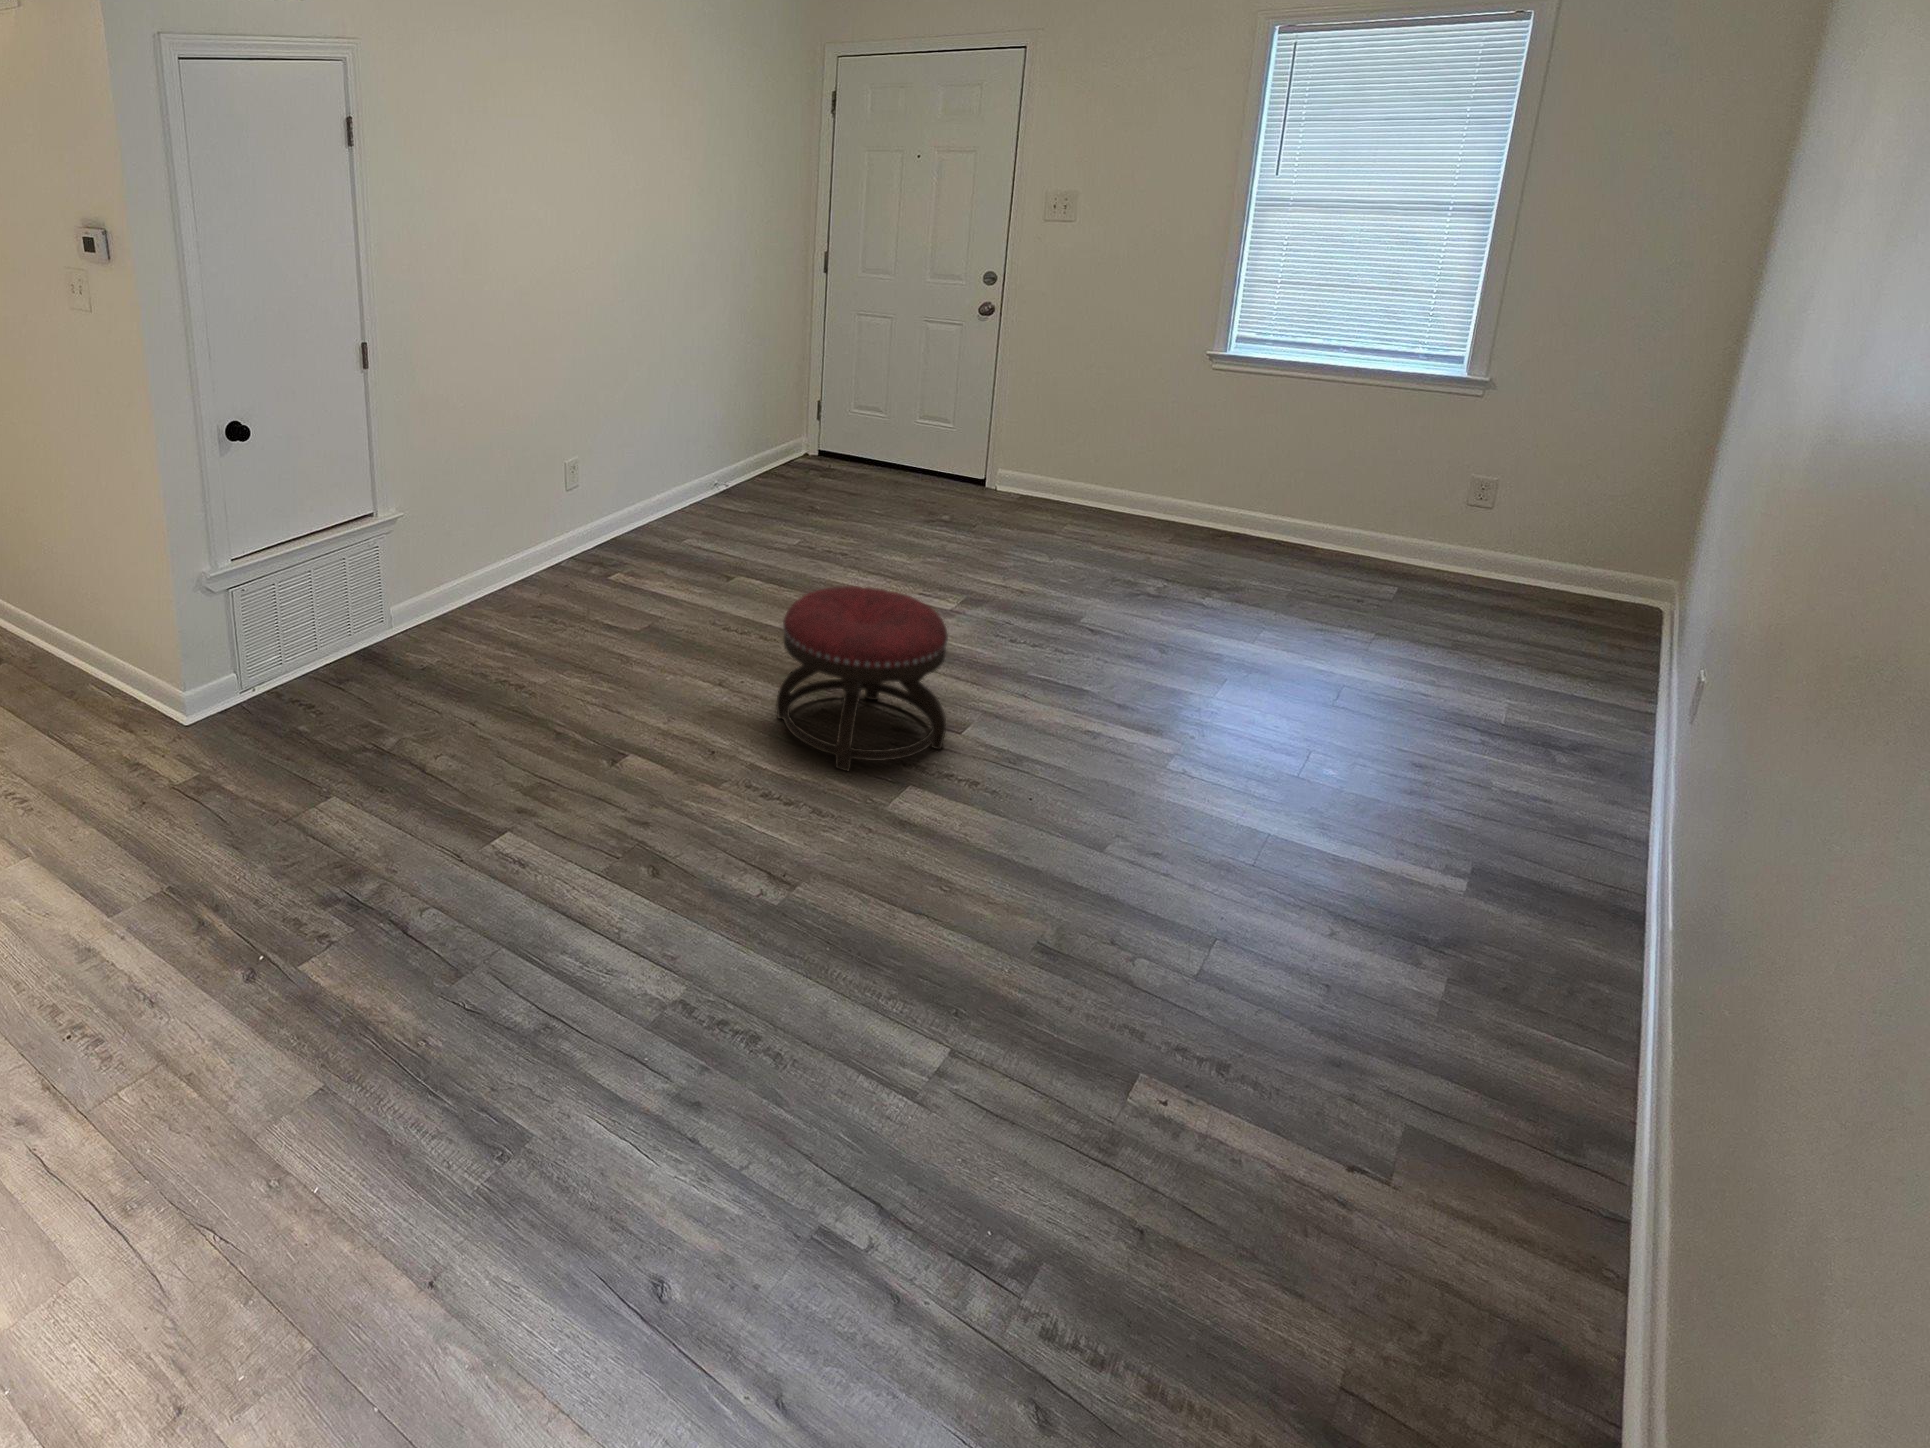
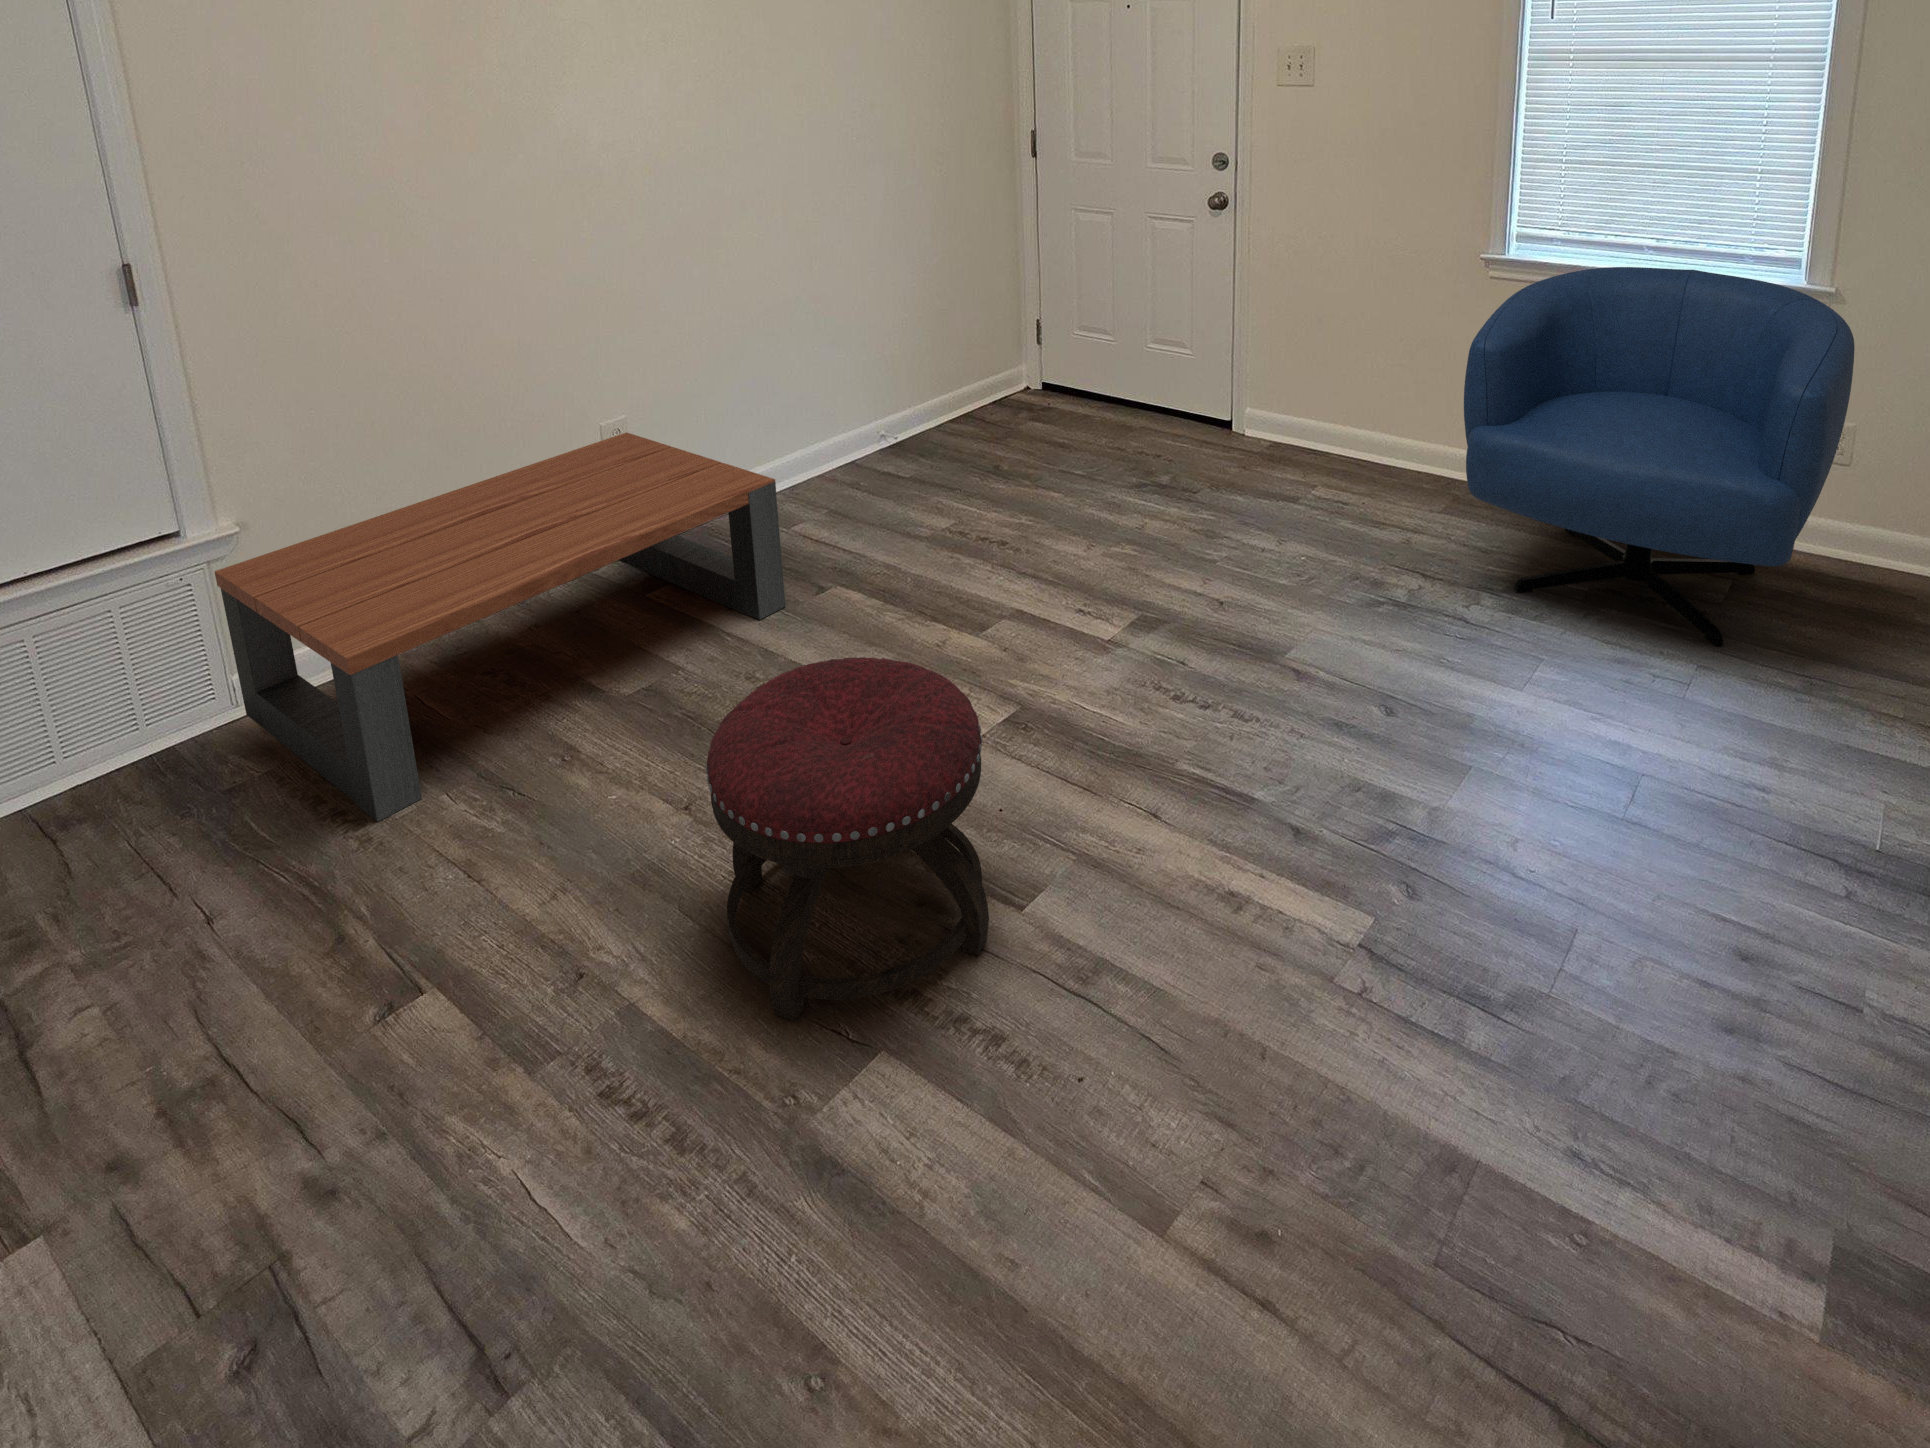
armchair: none [1204,361,1504,622] -> present [1464,267,1855,646]
coffee table: none [394,469,713,684] -> present [215,432,785,822]

